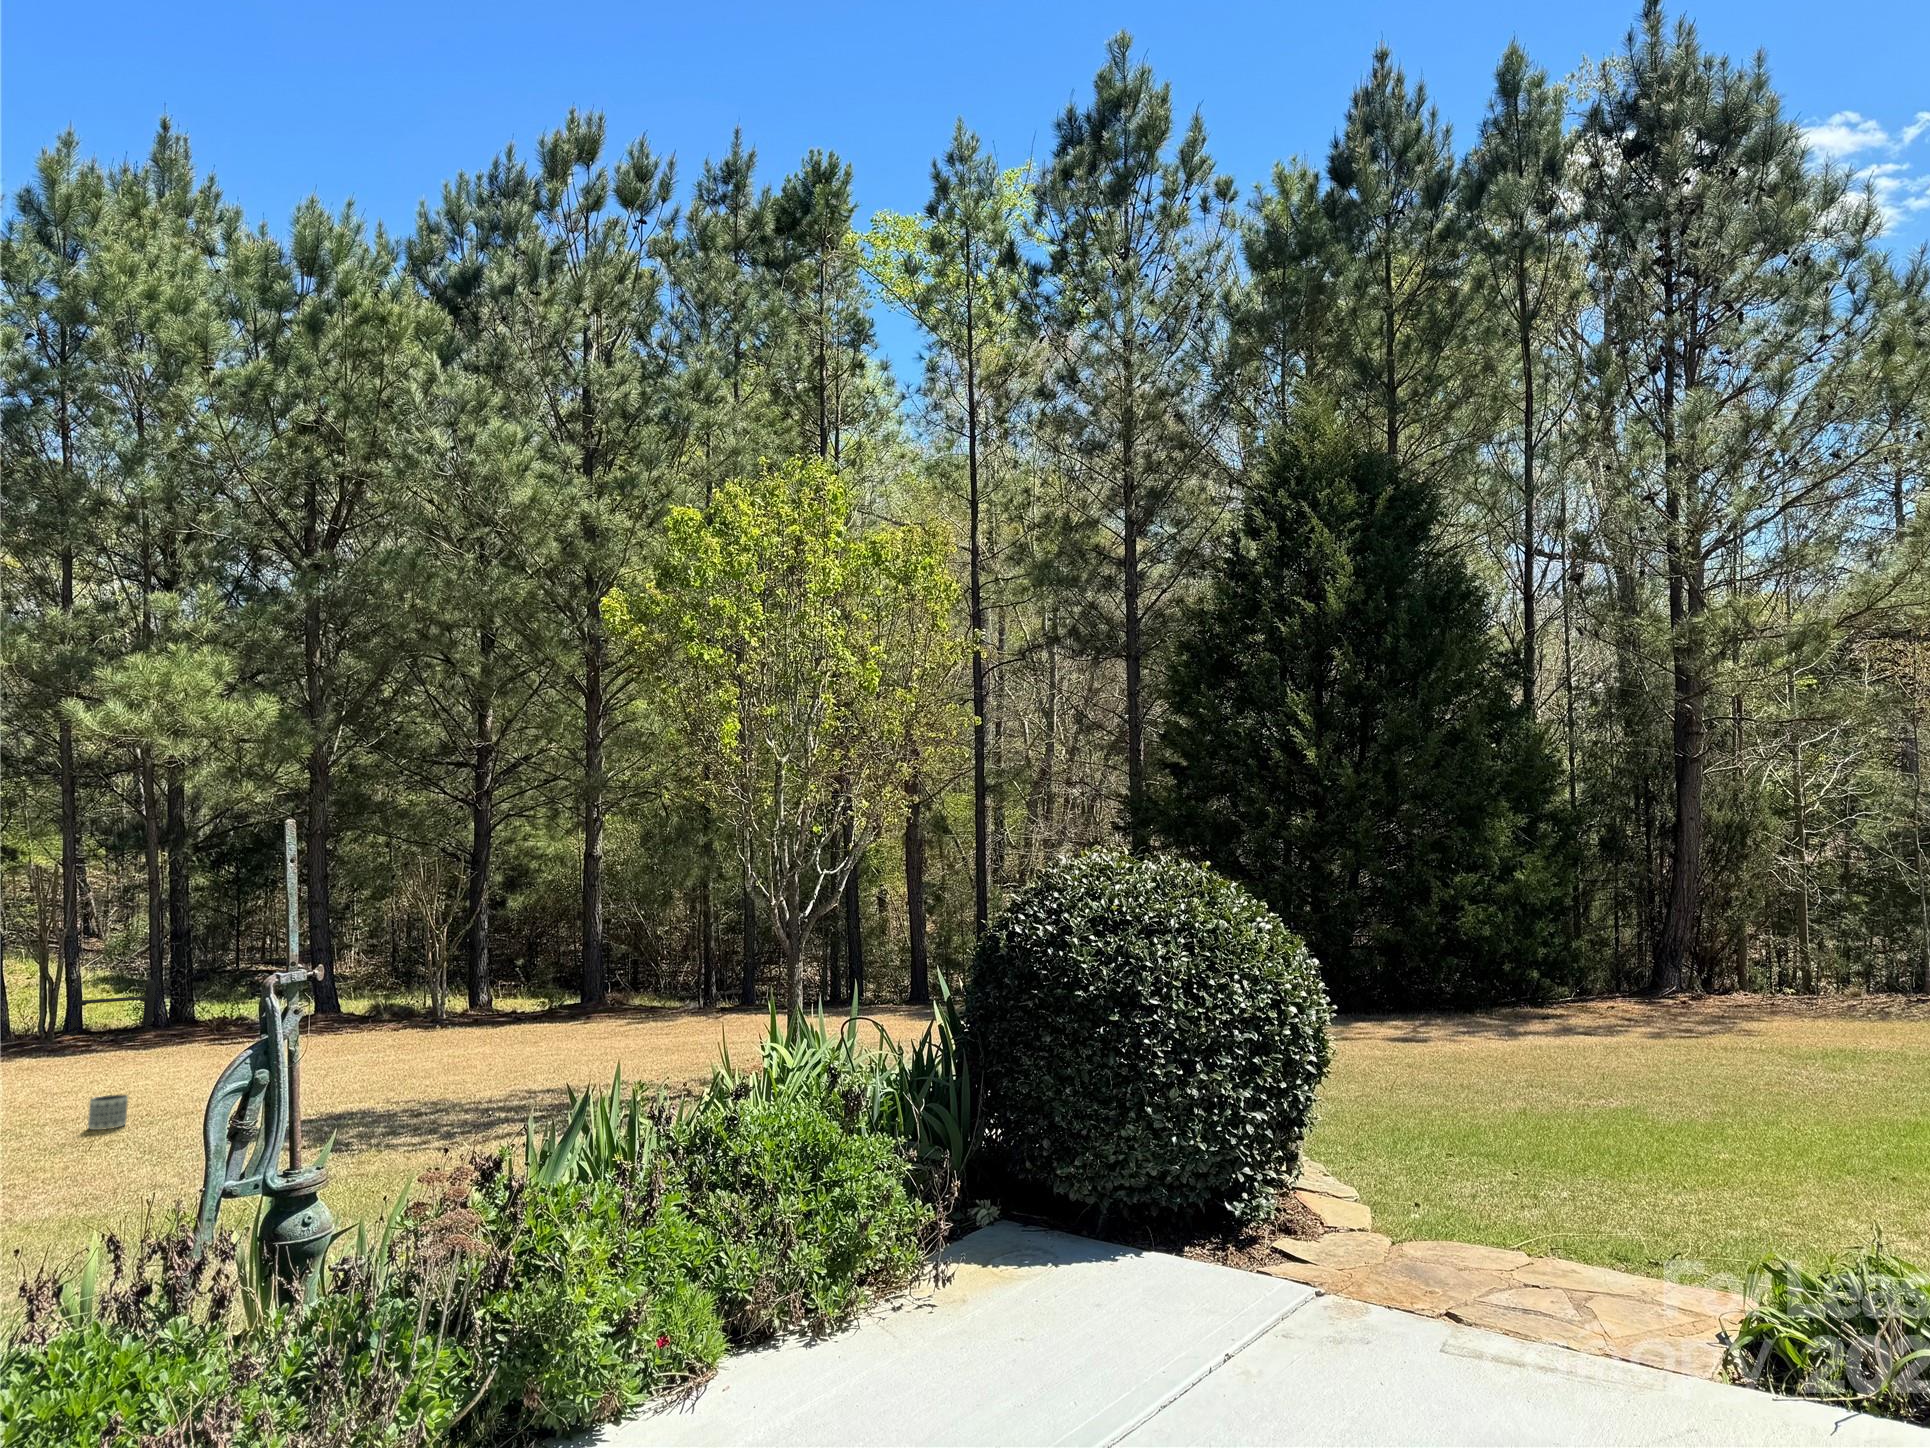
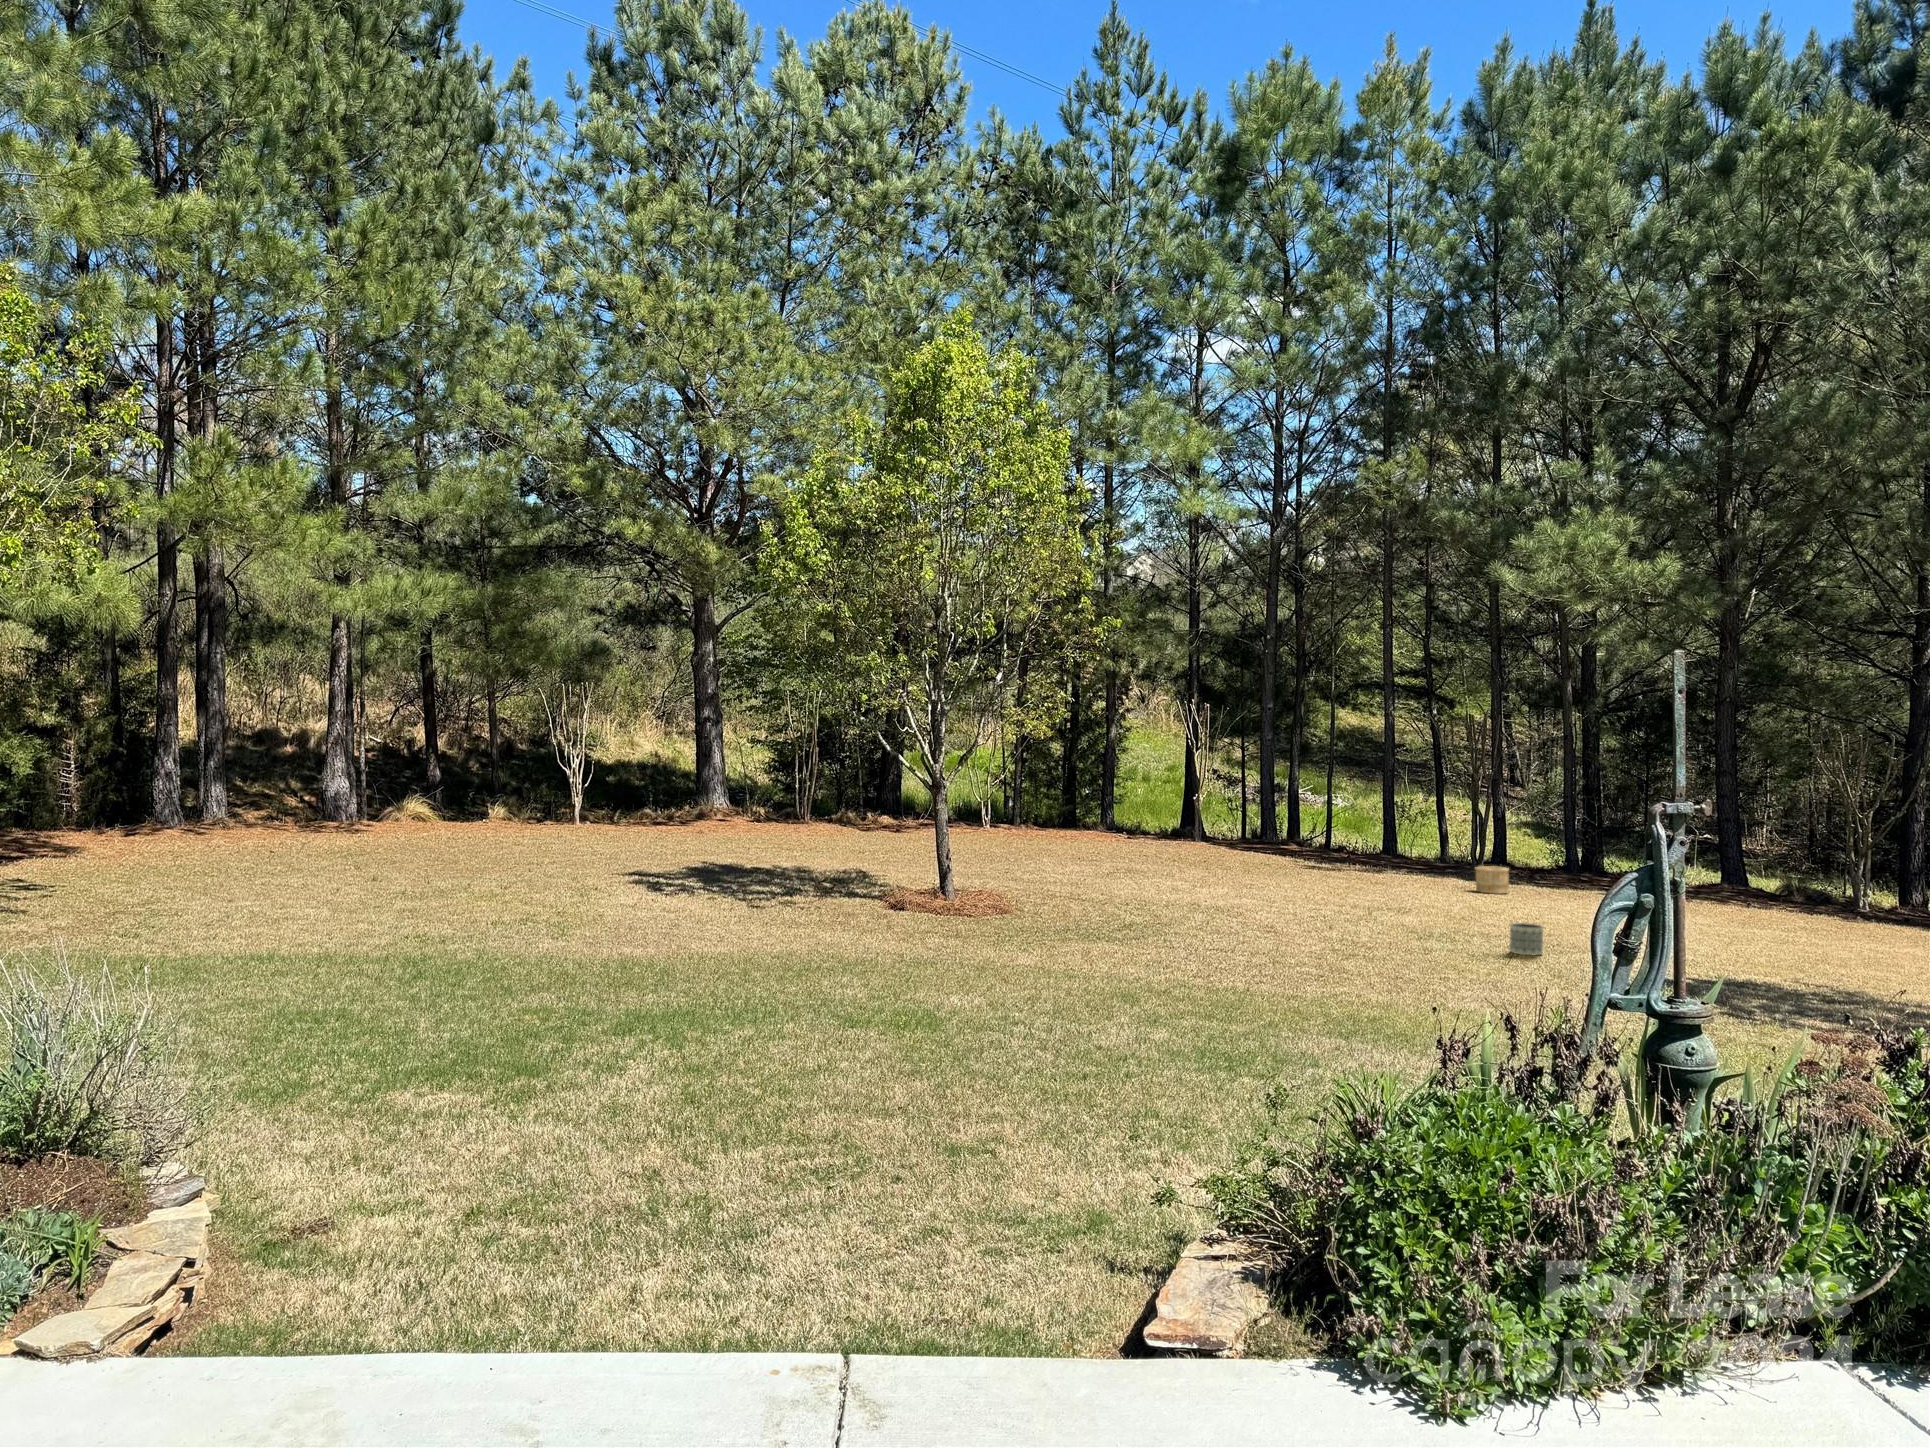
bench: present [69,980,155,1036] -> none [1496,819,1570,873]
wooden bucket: none [46,1036,87,1067] -> present [1476,866,1509,894]

